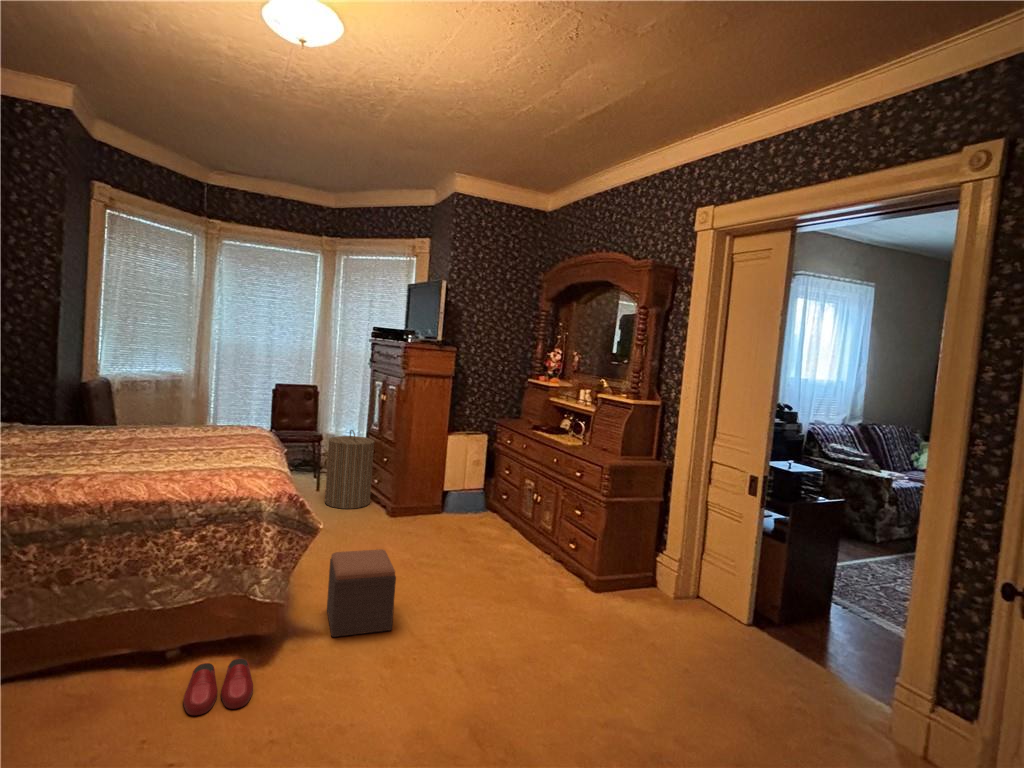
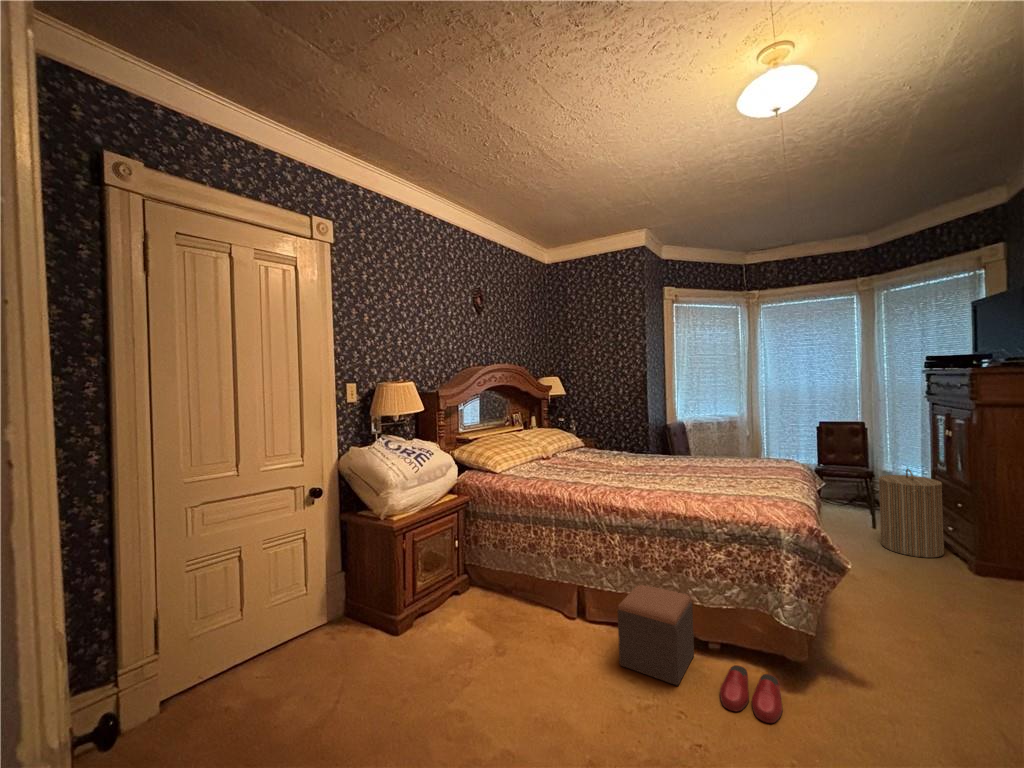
footstool: present [327,549,396,637] -> present [617,585,694,685]

